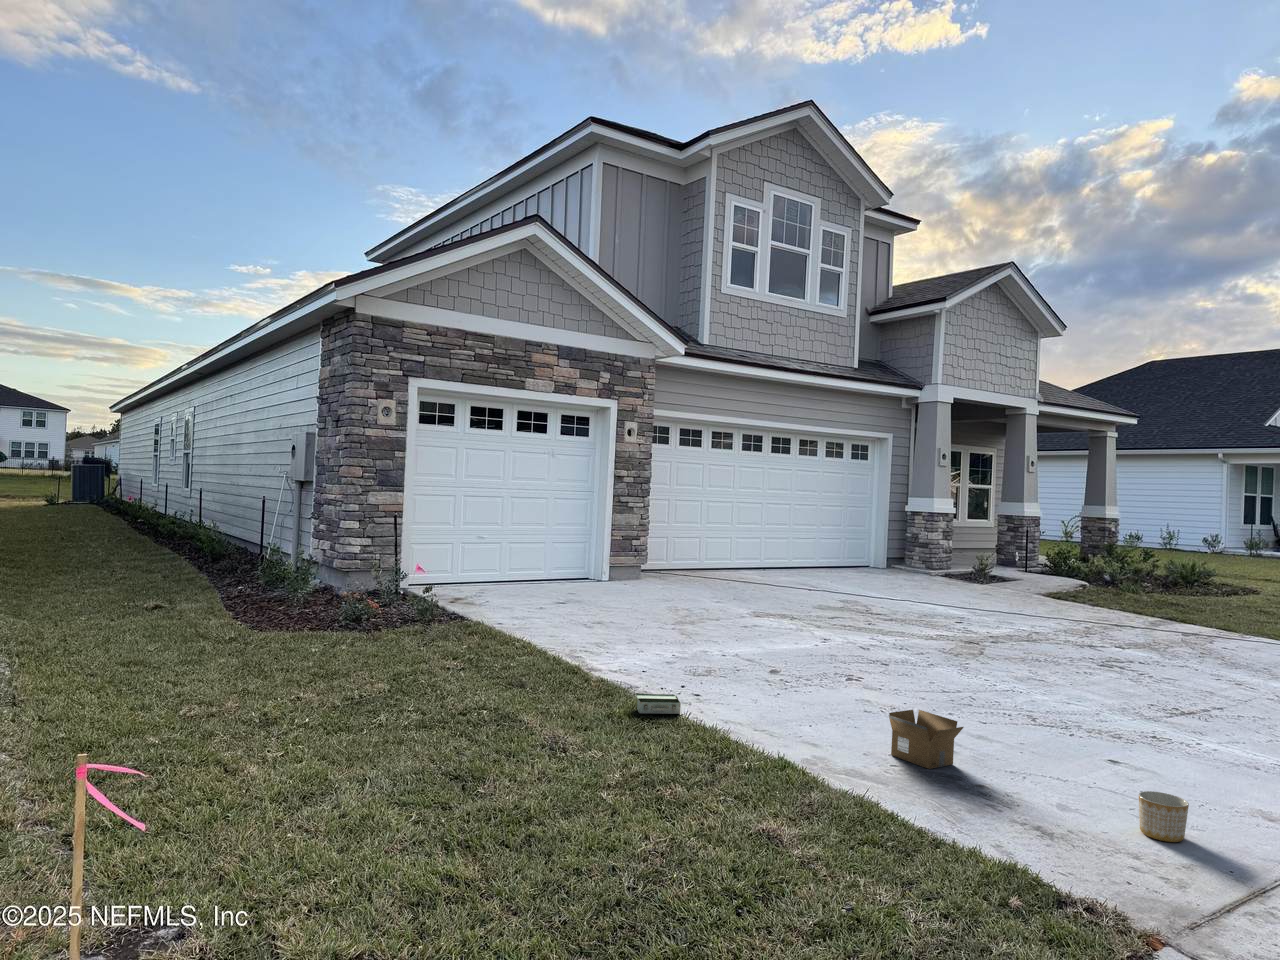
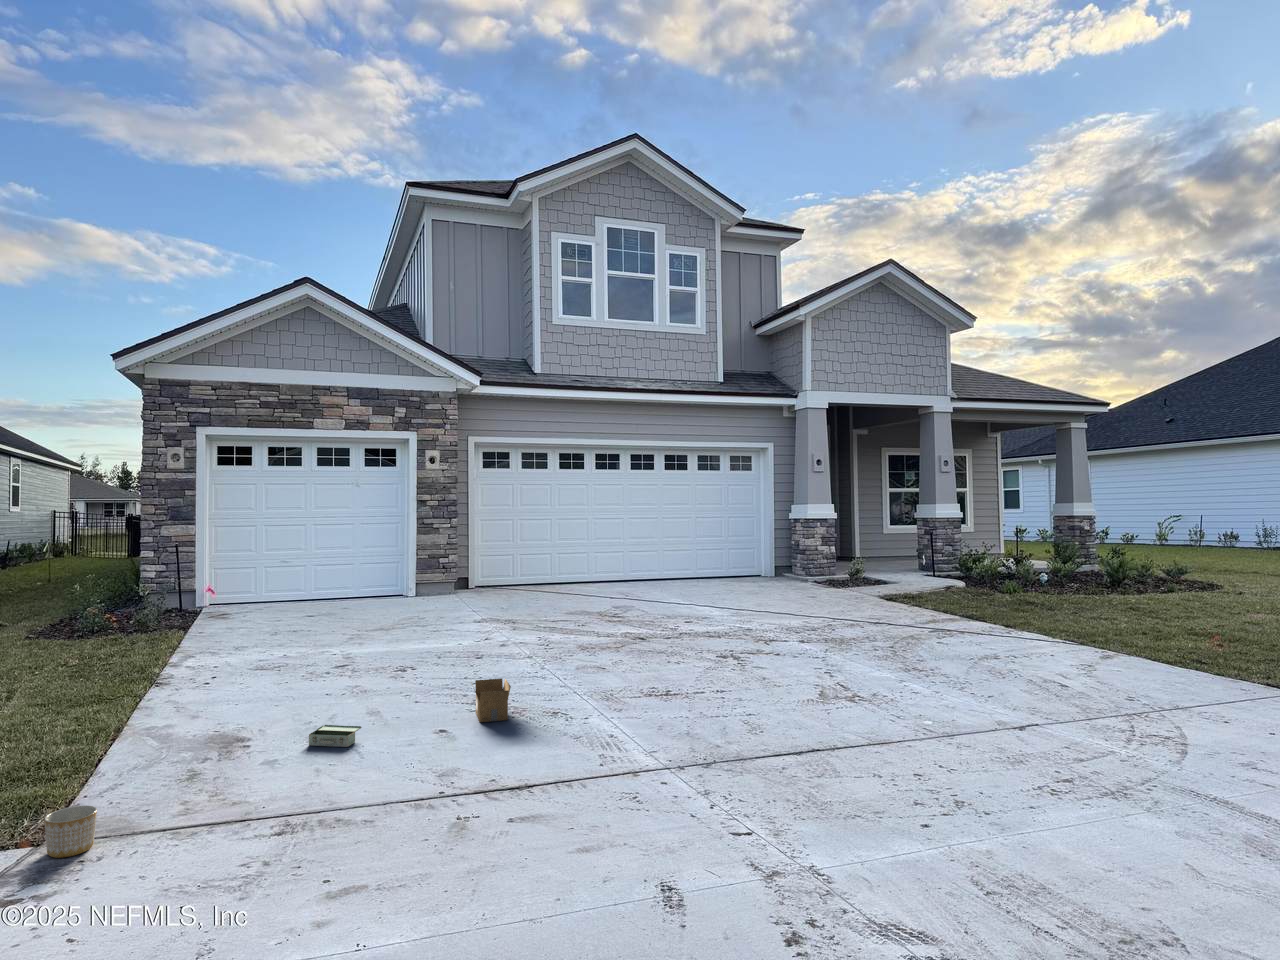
toolbox: present [636,694,681,714] -> present [309,725,362,747]
cardboard box: present [889,710,964,769] -> present [475,679,511,722]

